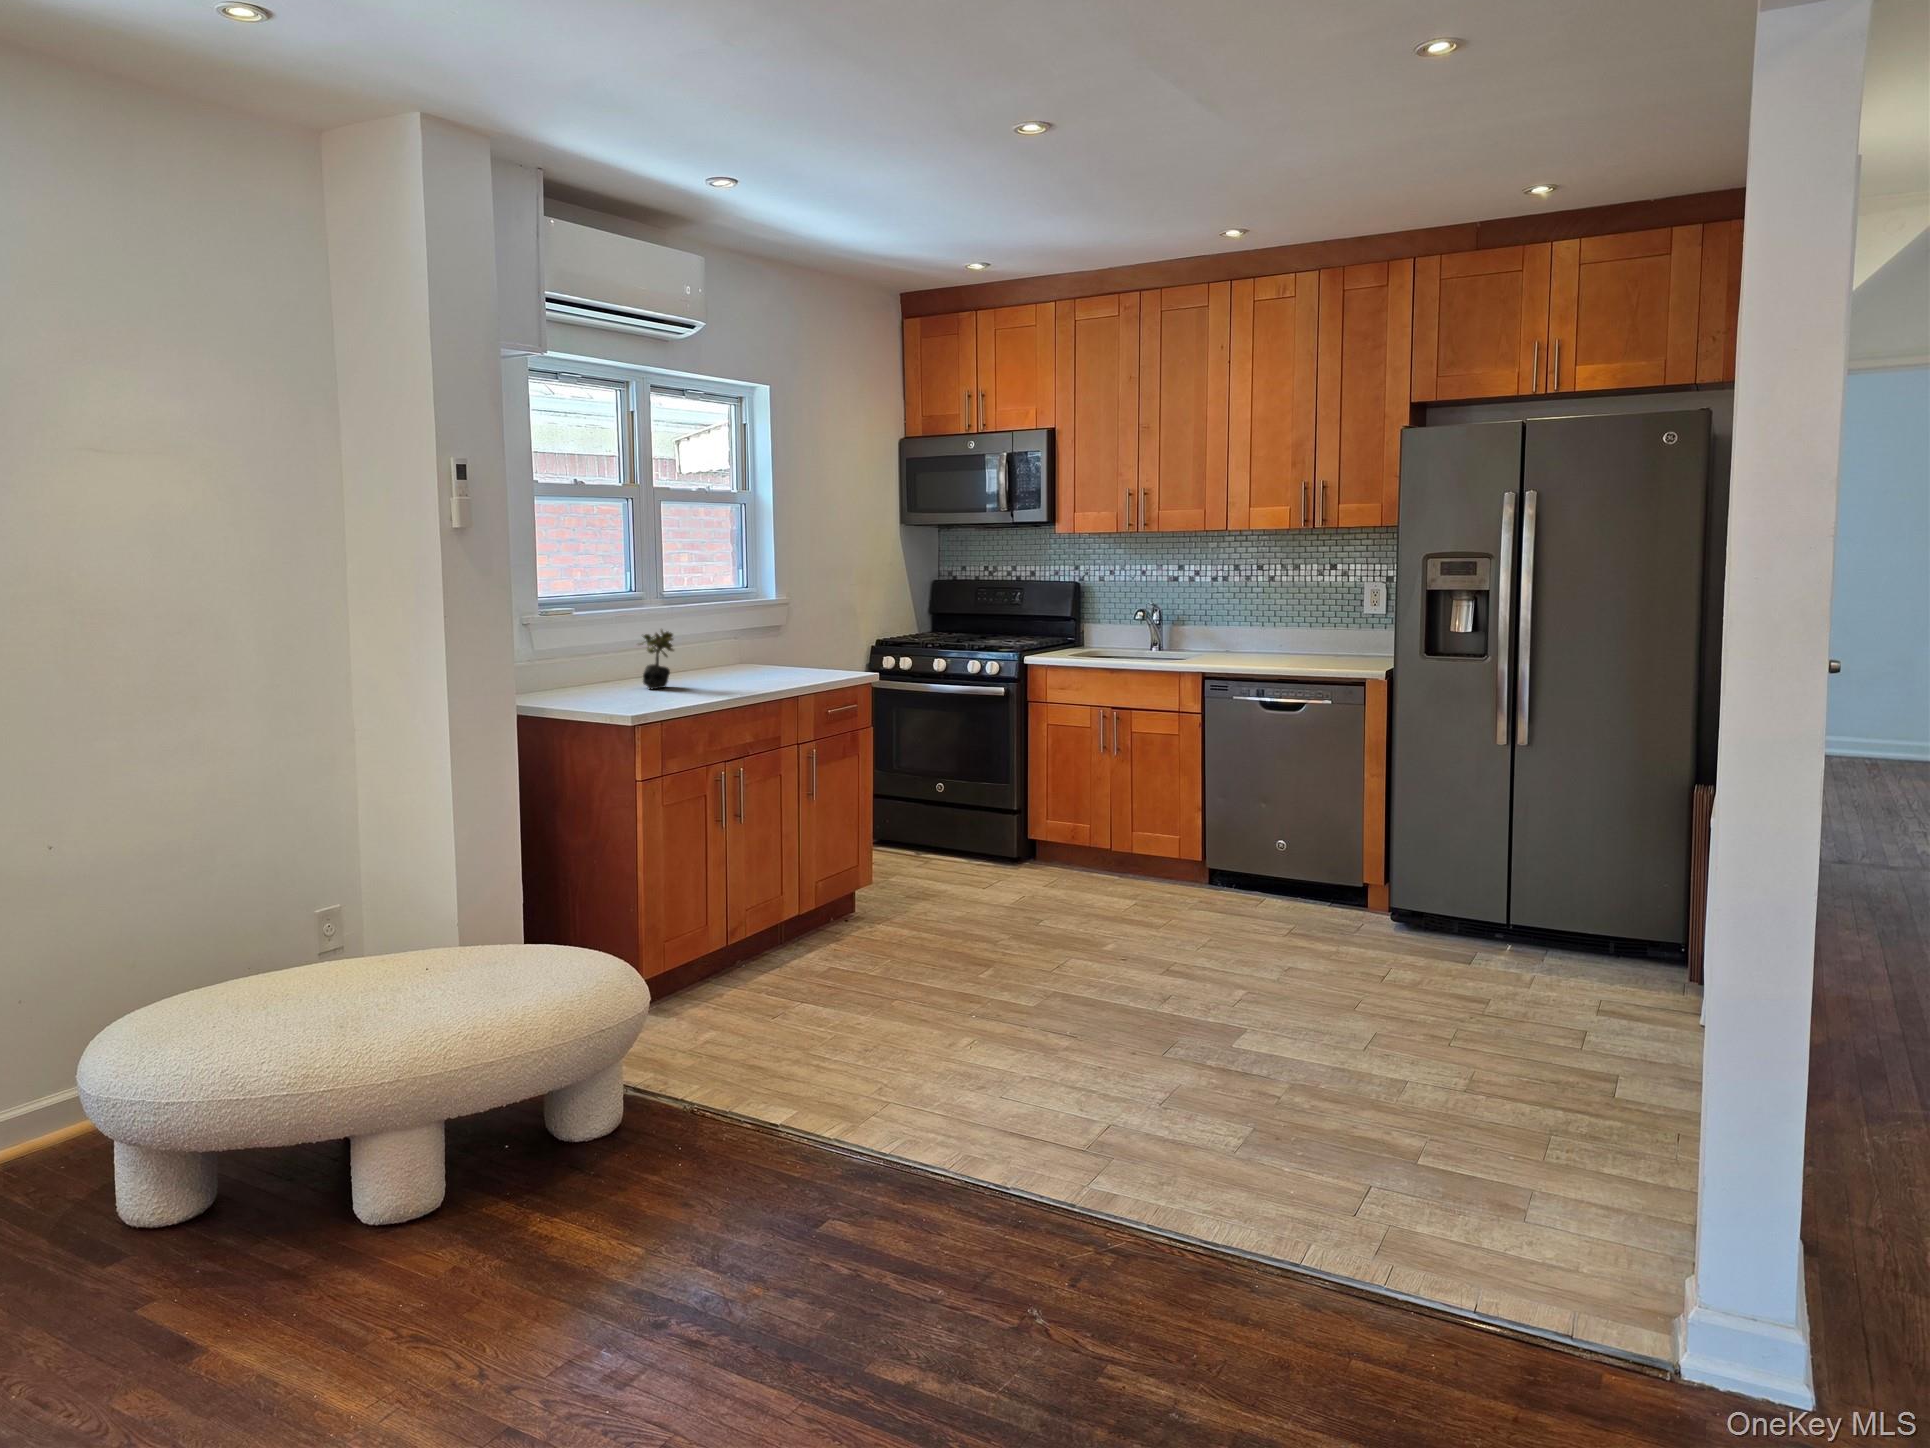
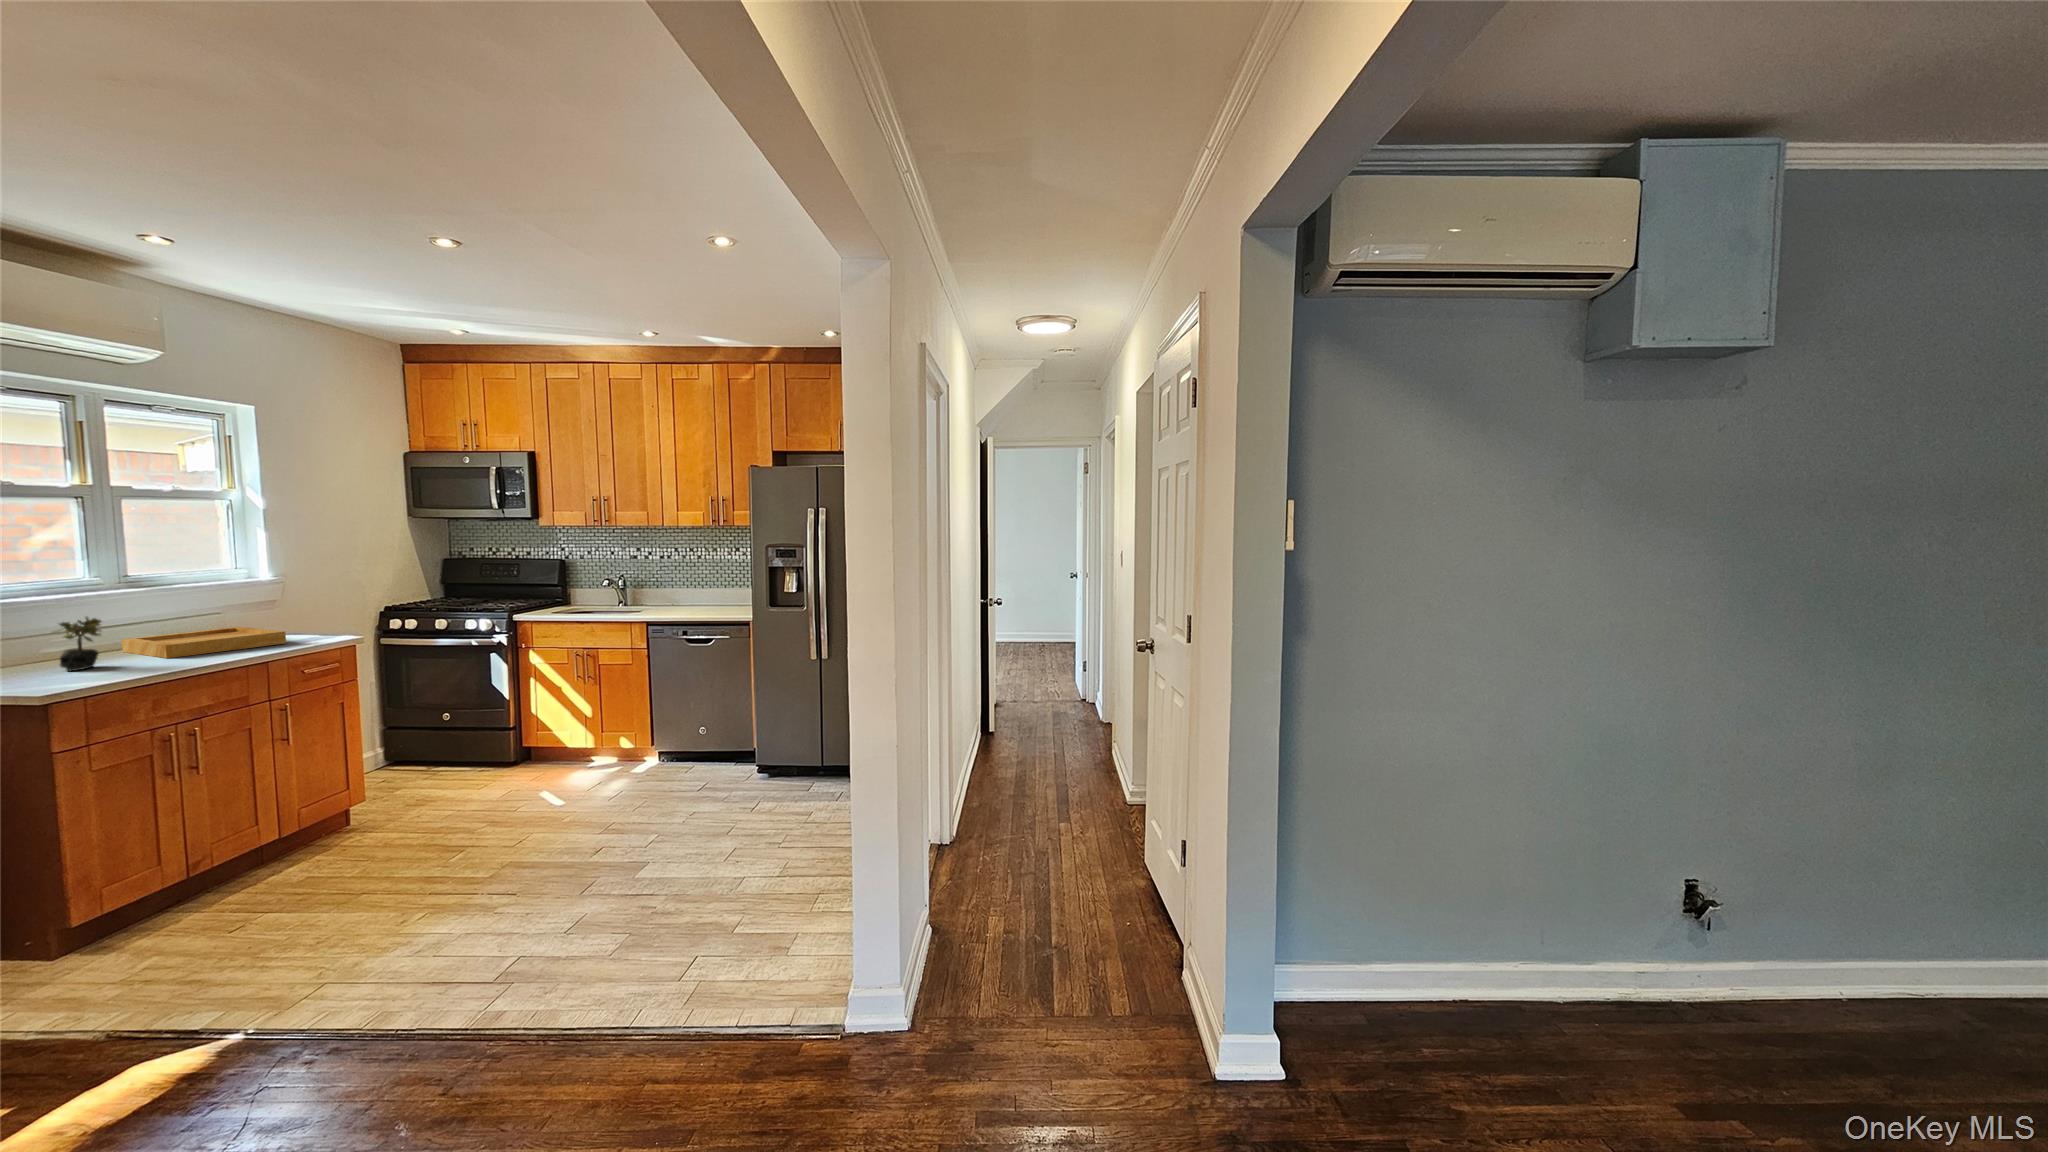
tray: none [674,653,815,683] -> present [122,627,286,658]

